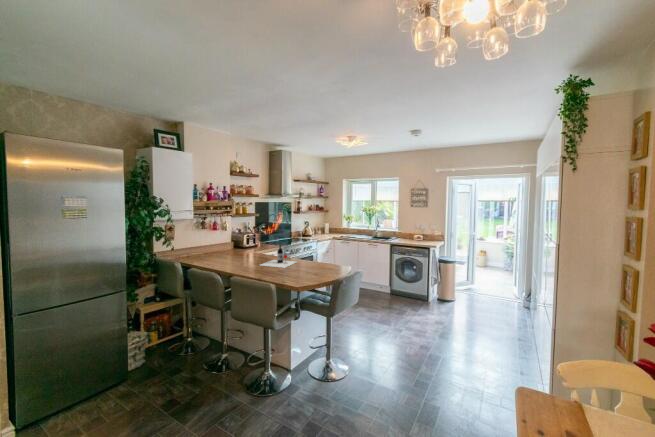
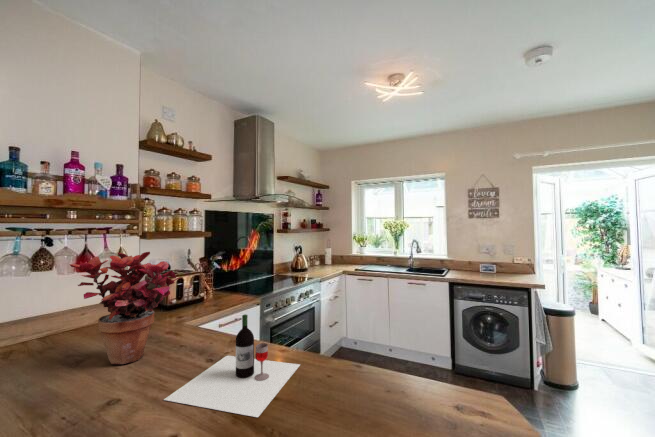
potted plant: none [224,224,258,260] -> present [70,252,183,364]

